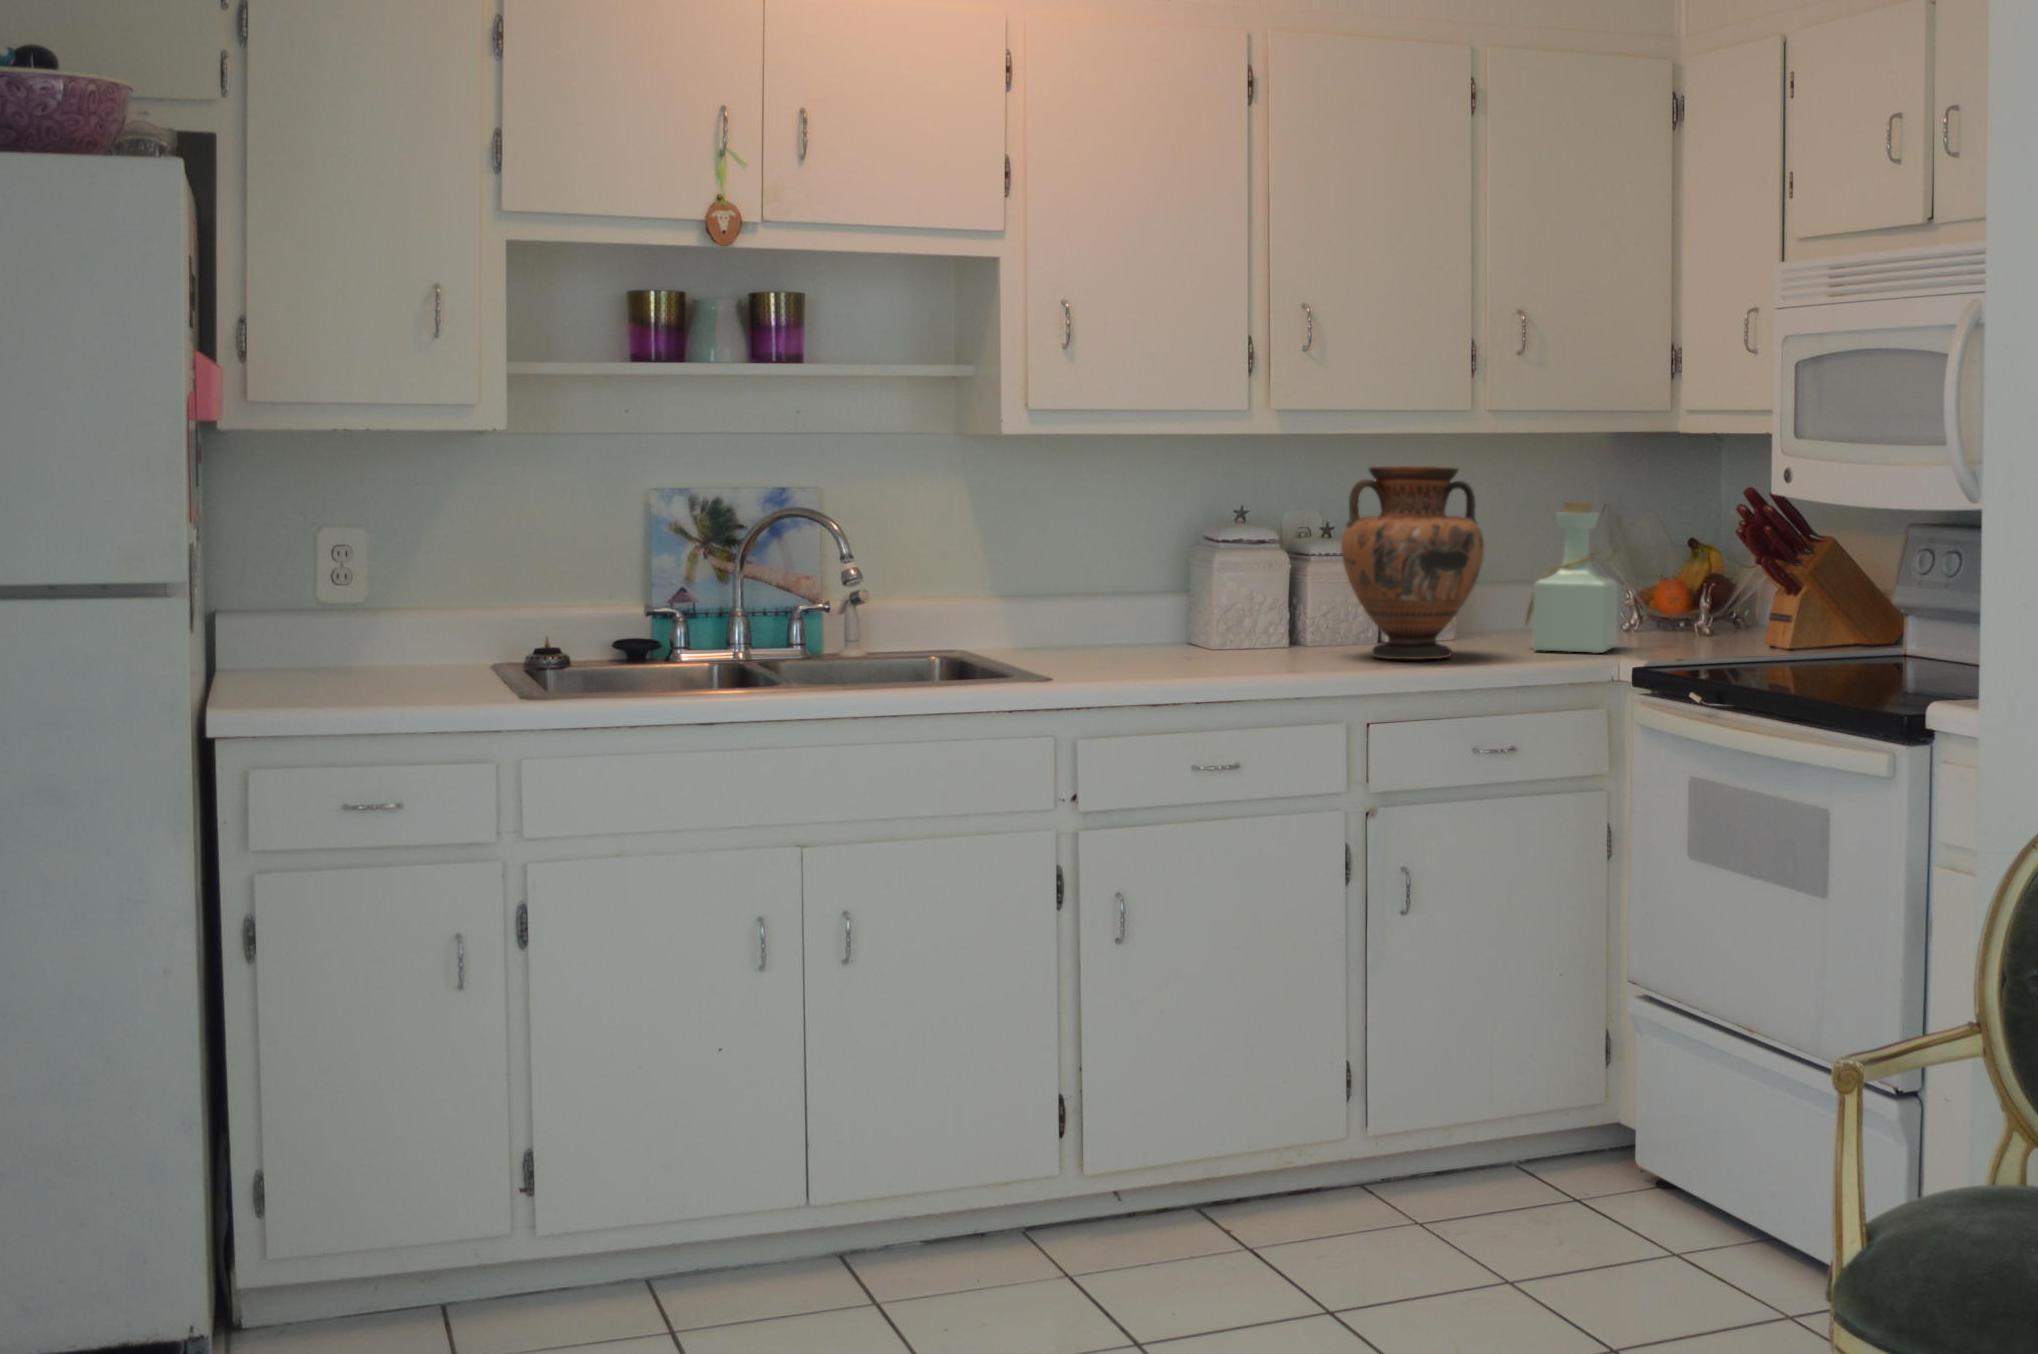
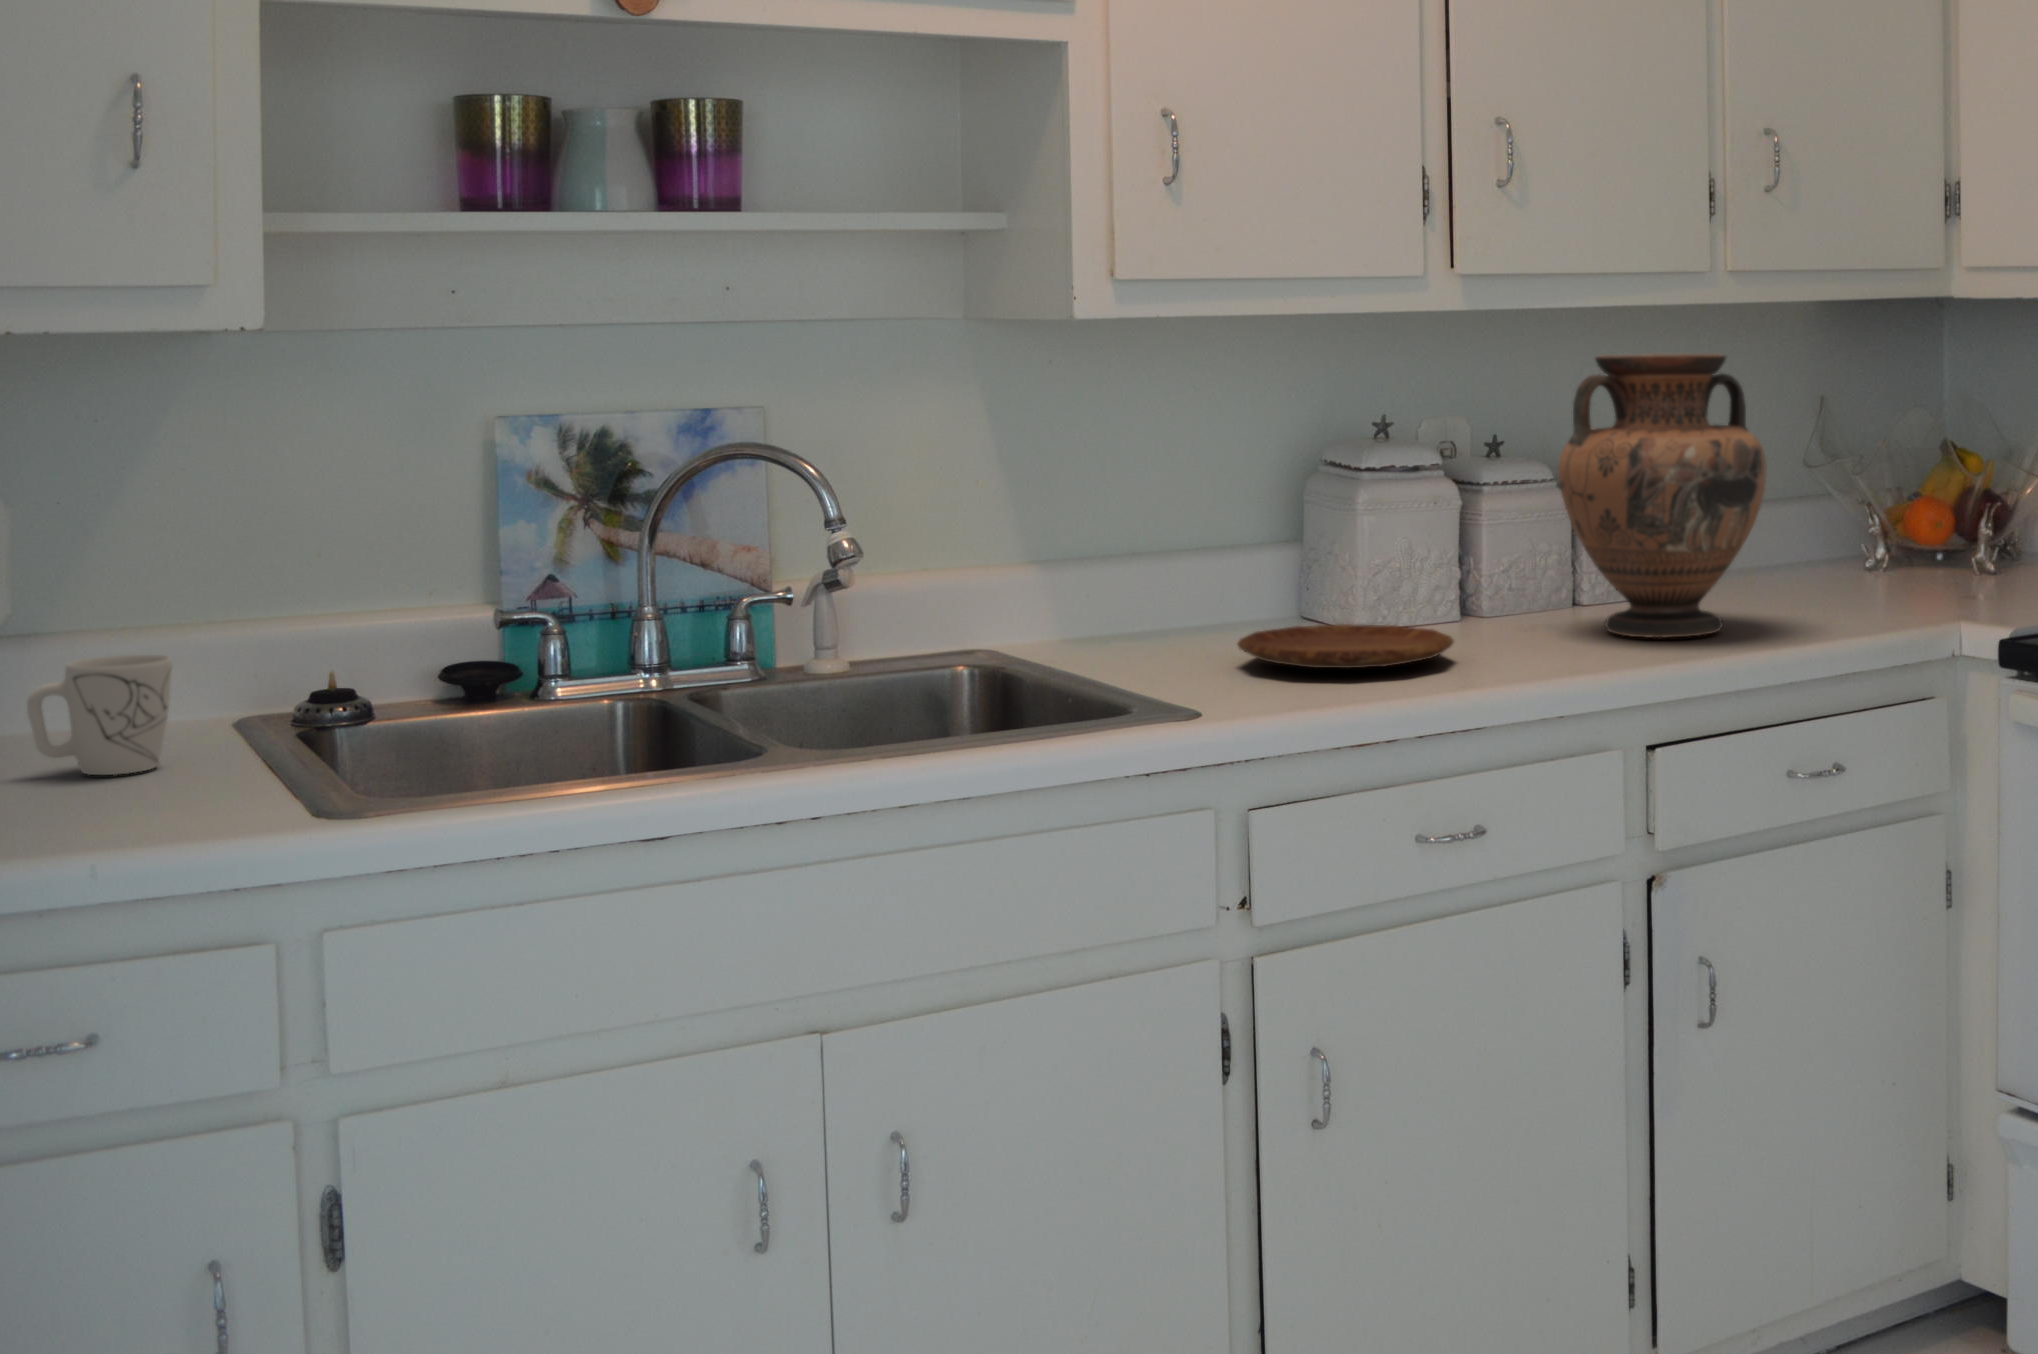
bottle: present [1526,502,1618,653] -> none [1787,398,1917,611]
mug: none [380,616,456,681] -> present [27,655,172,775]
tray: none [1106,642,1247,665] -> present [1238,624,1454,668]

